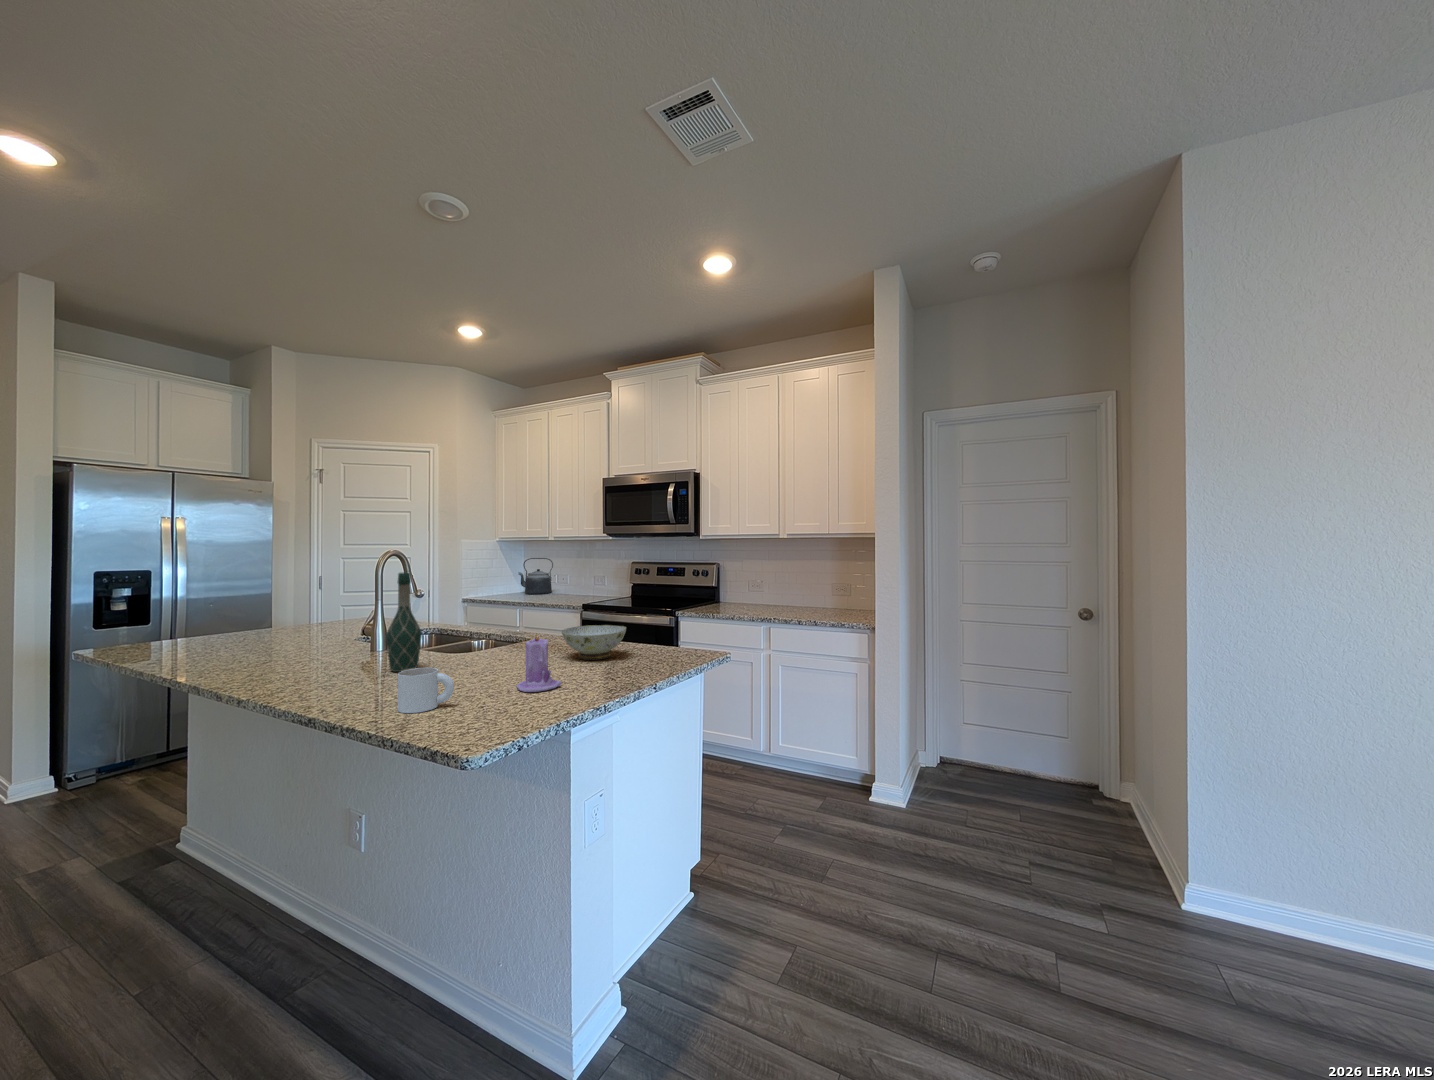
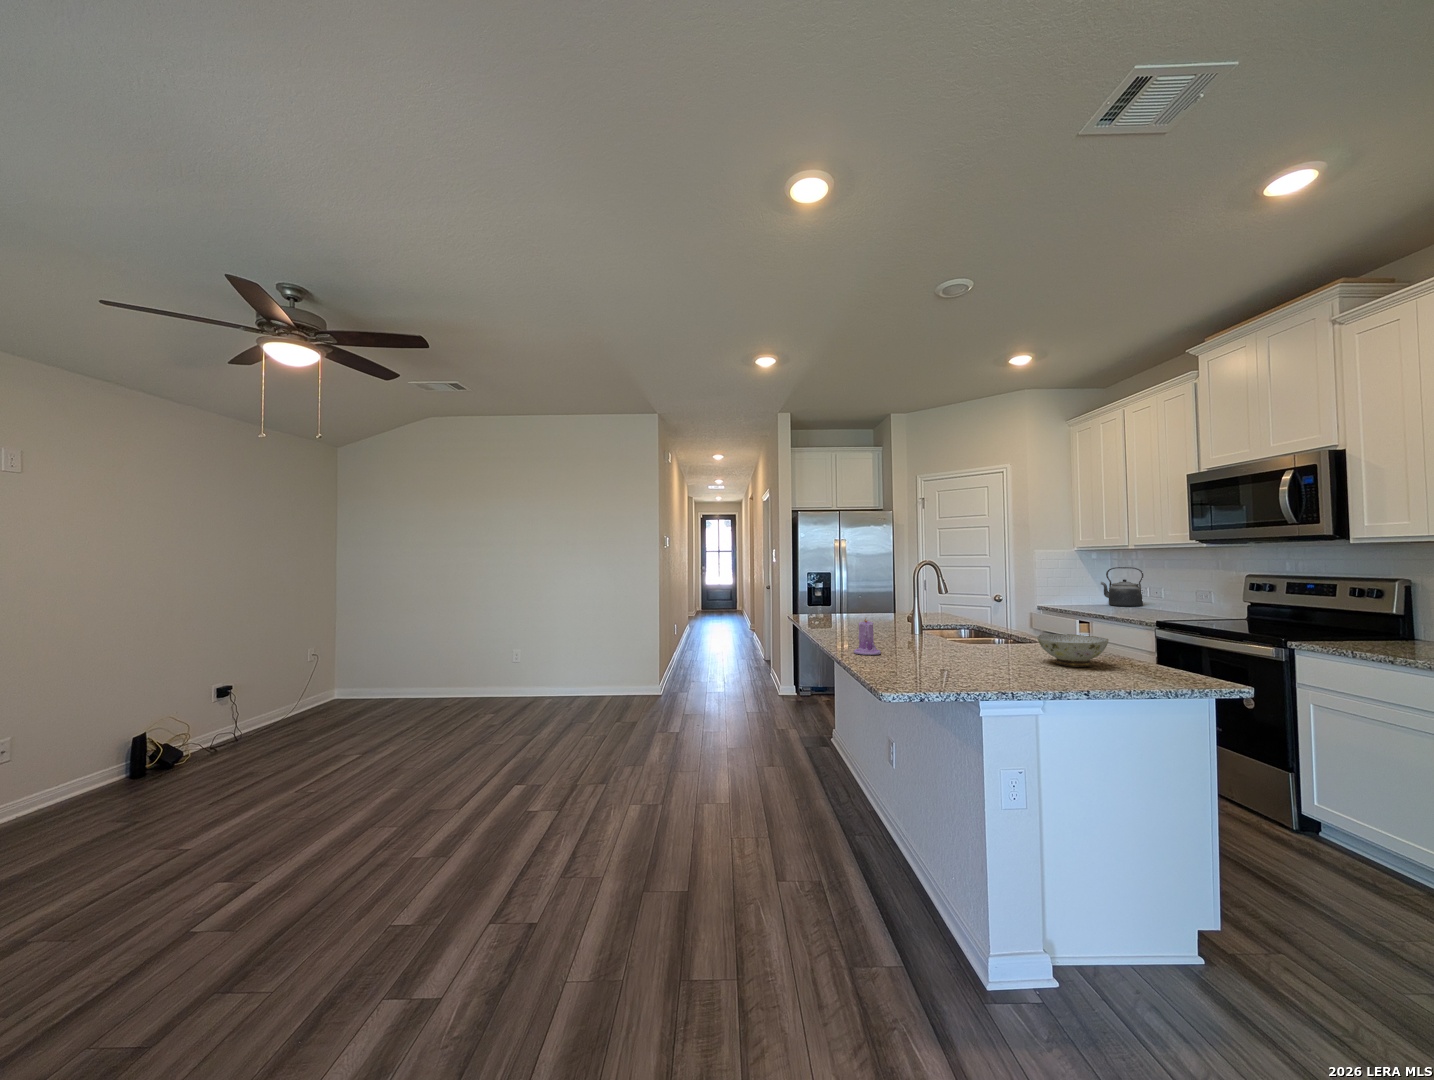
wine bottle: present [386,572,422,672] -> none [901,579,925,649]
candle: present [516,635,561,692] -> present [854,619,881,655]
mug: present [398,668,454,713] -> none [879,642,912,670]

